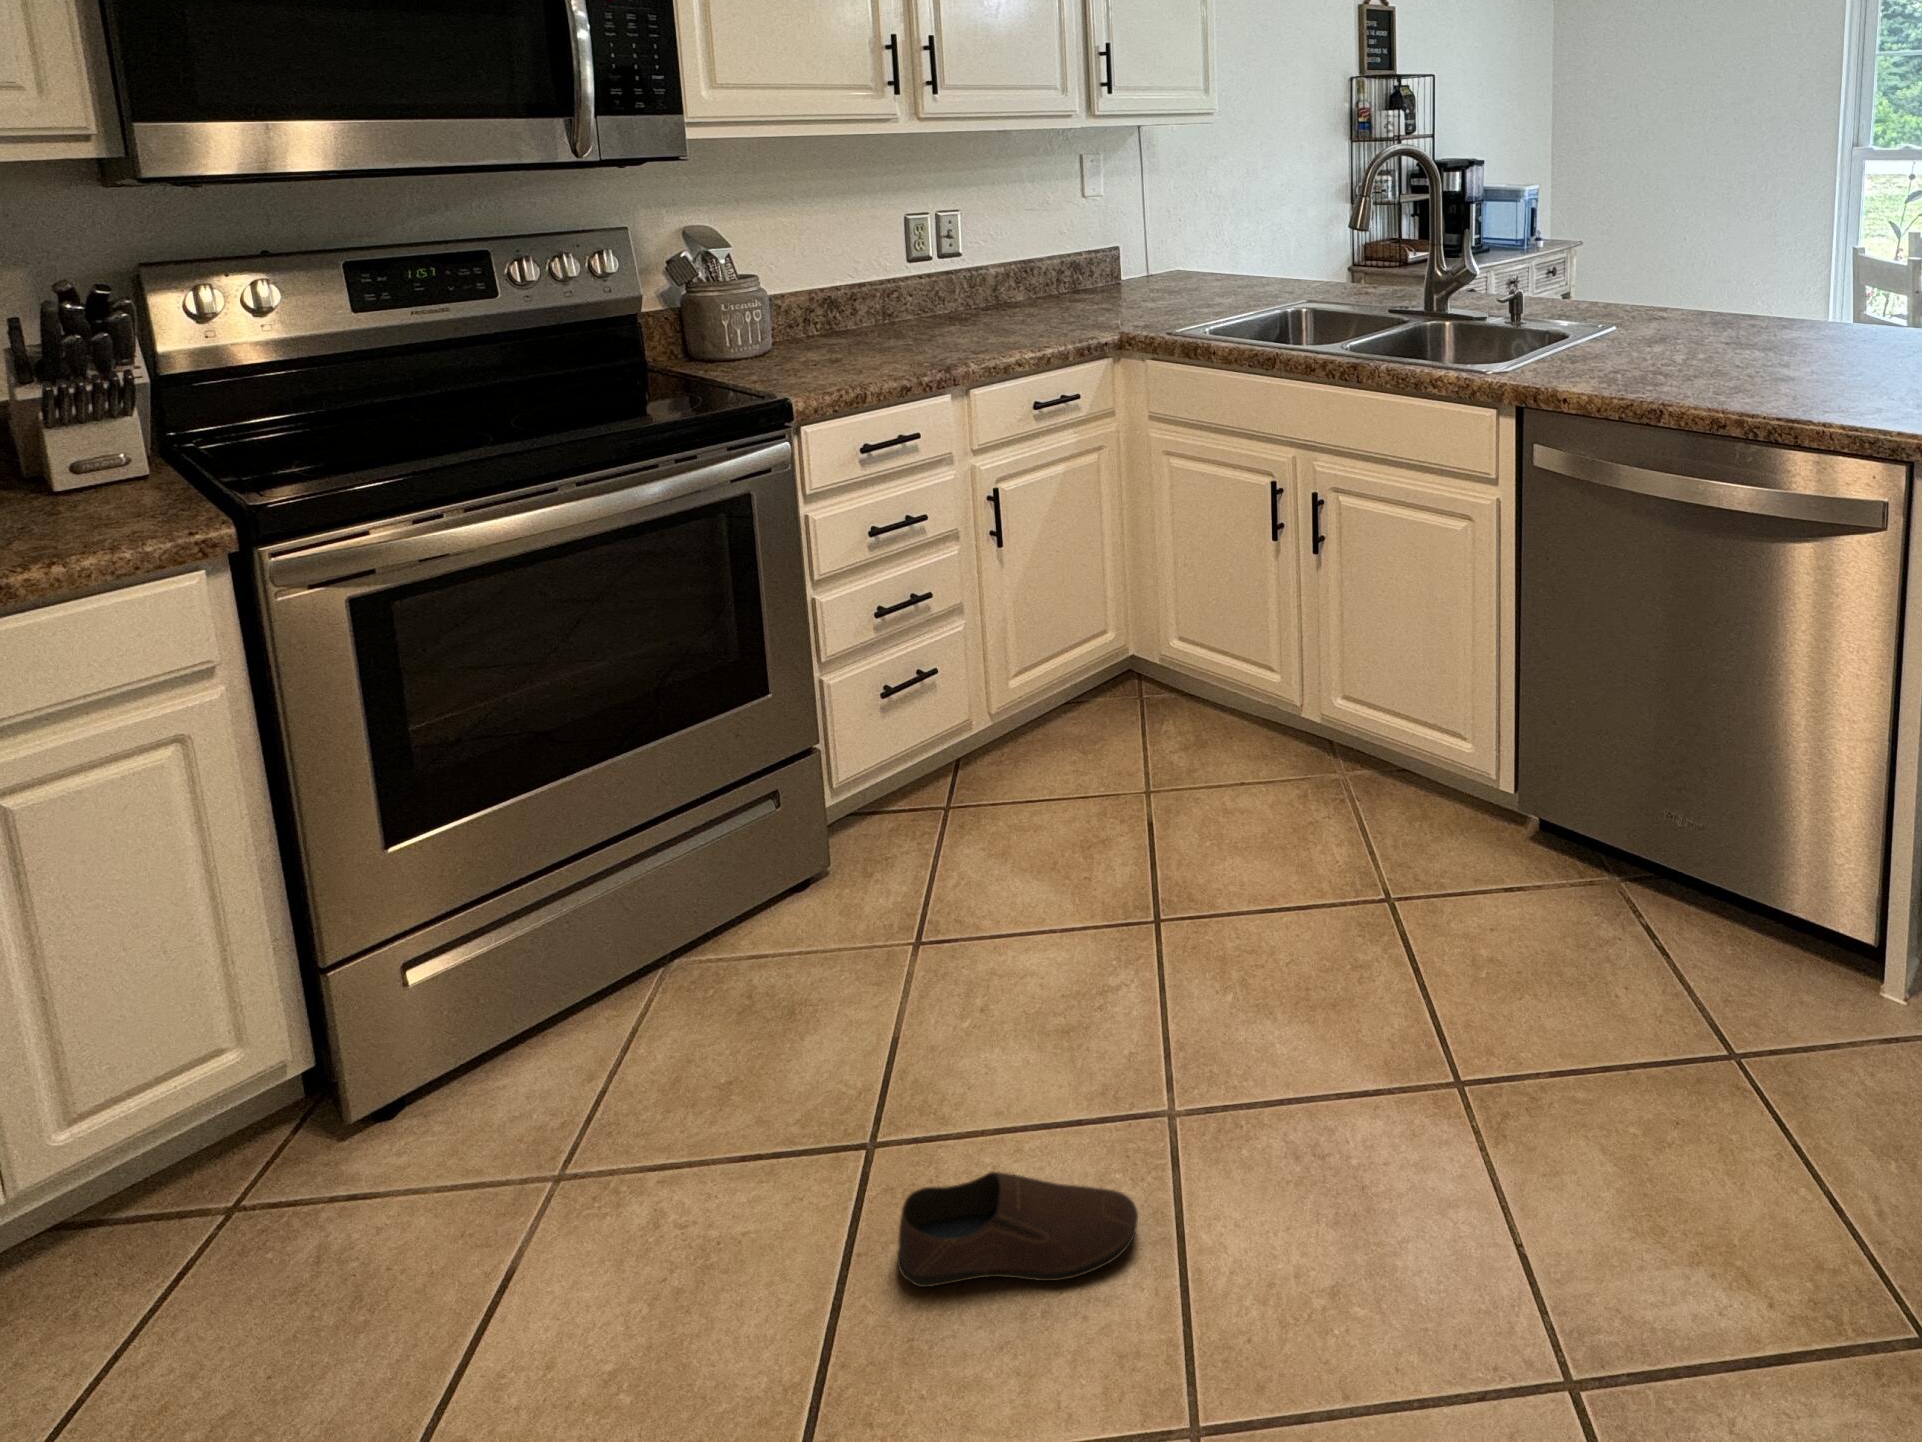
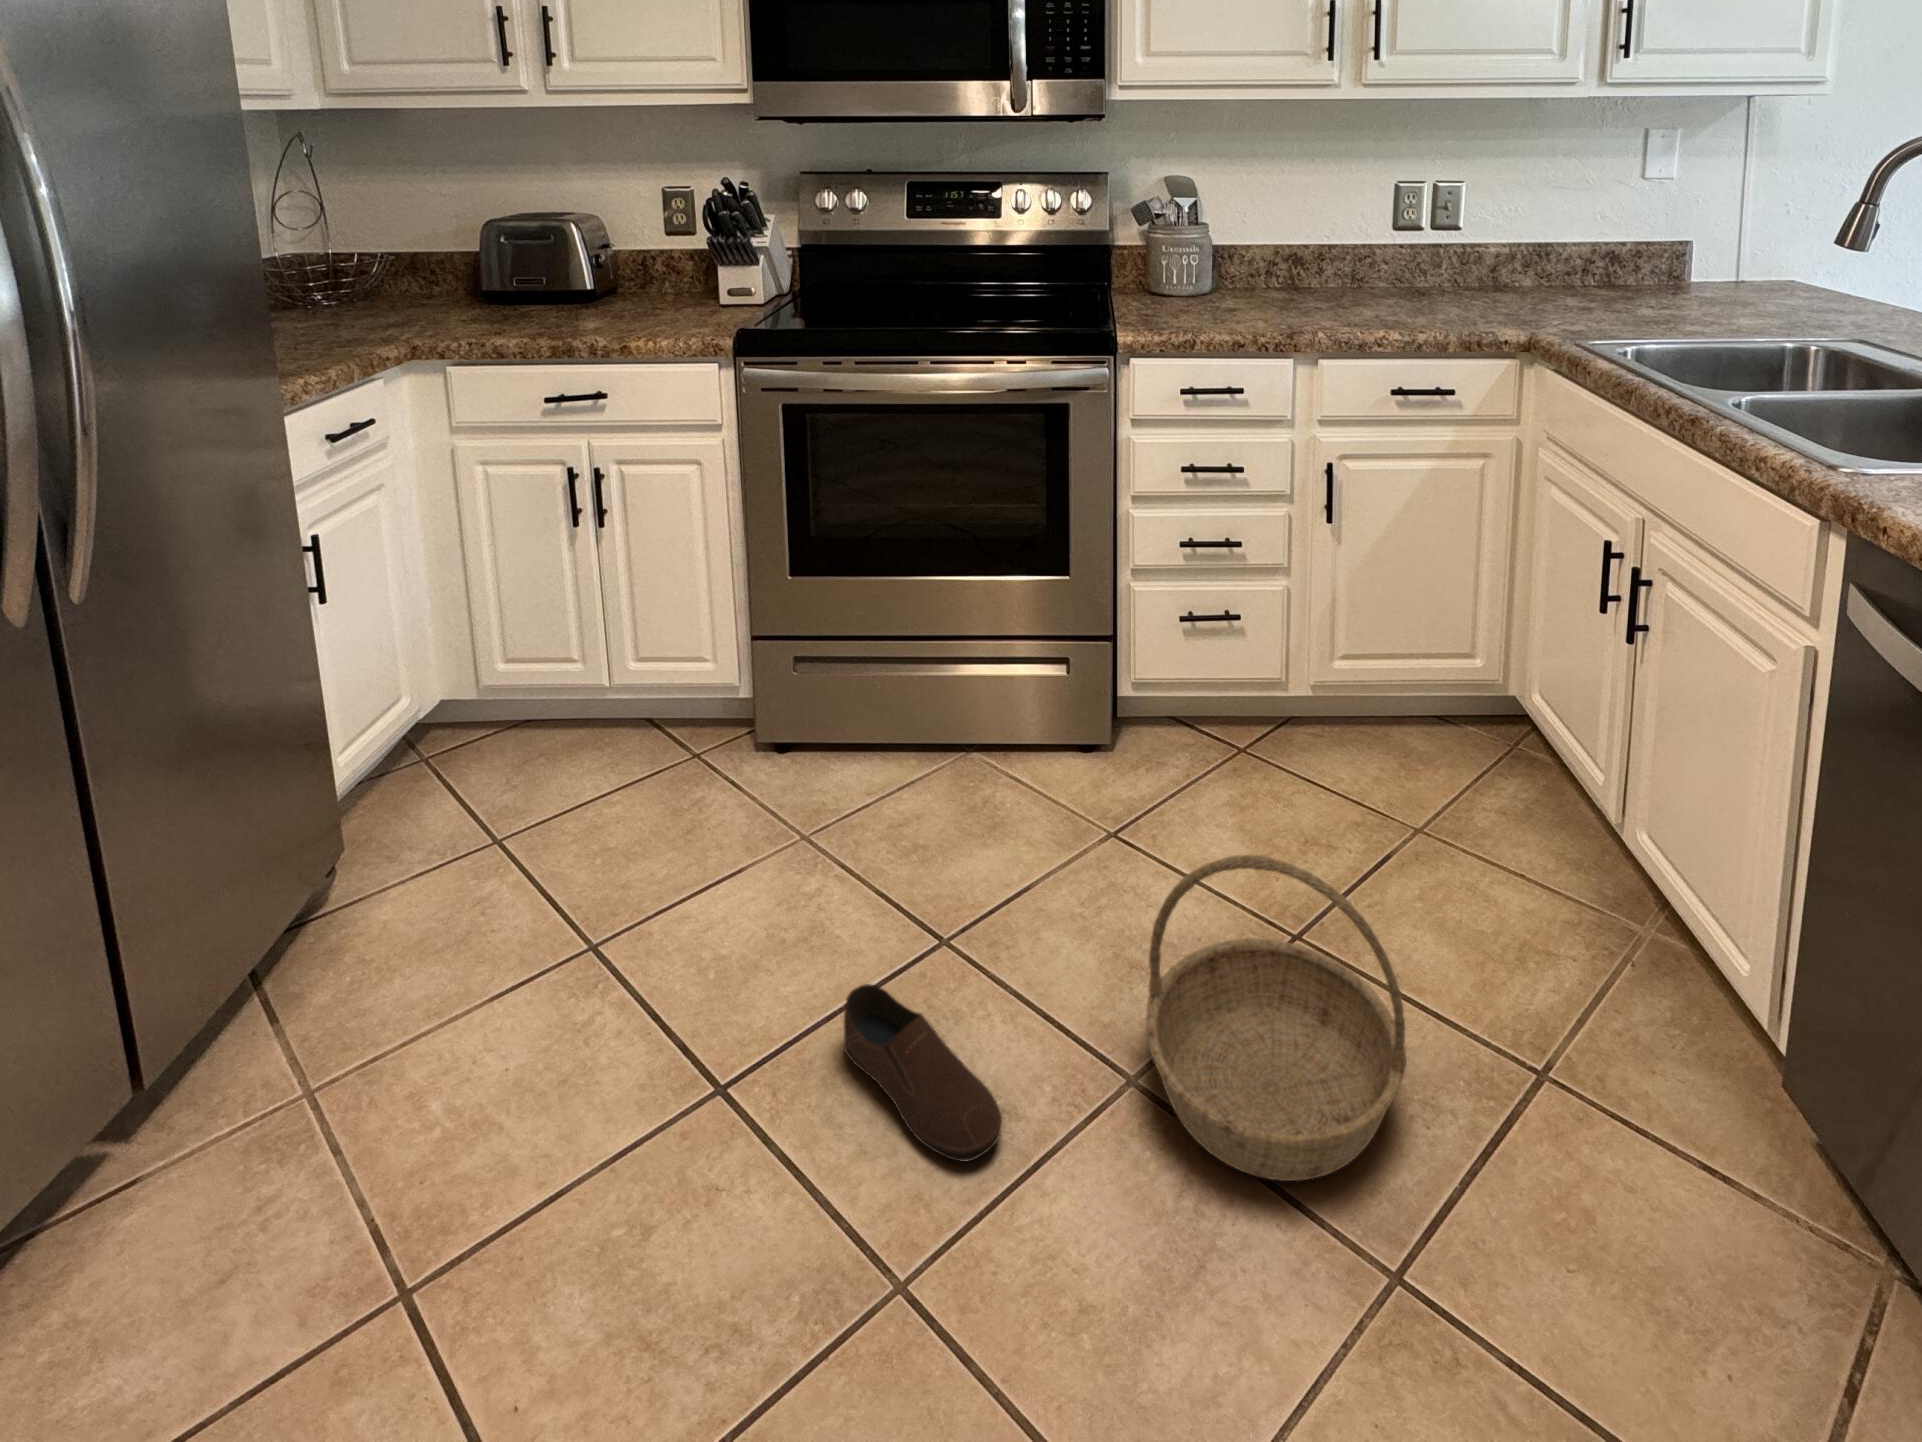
basket: none [1141,807,1364,1088] -> present [1146,855,1407,1181]

